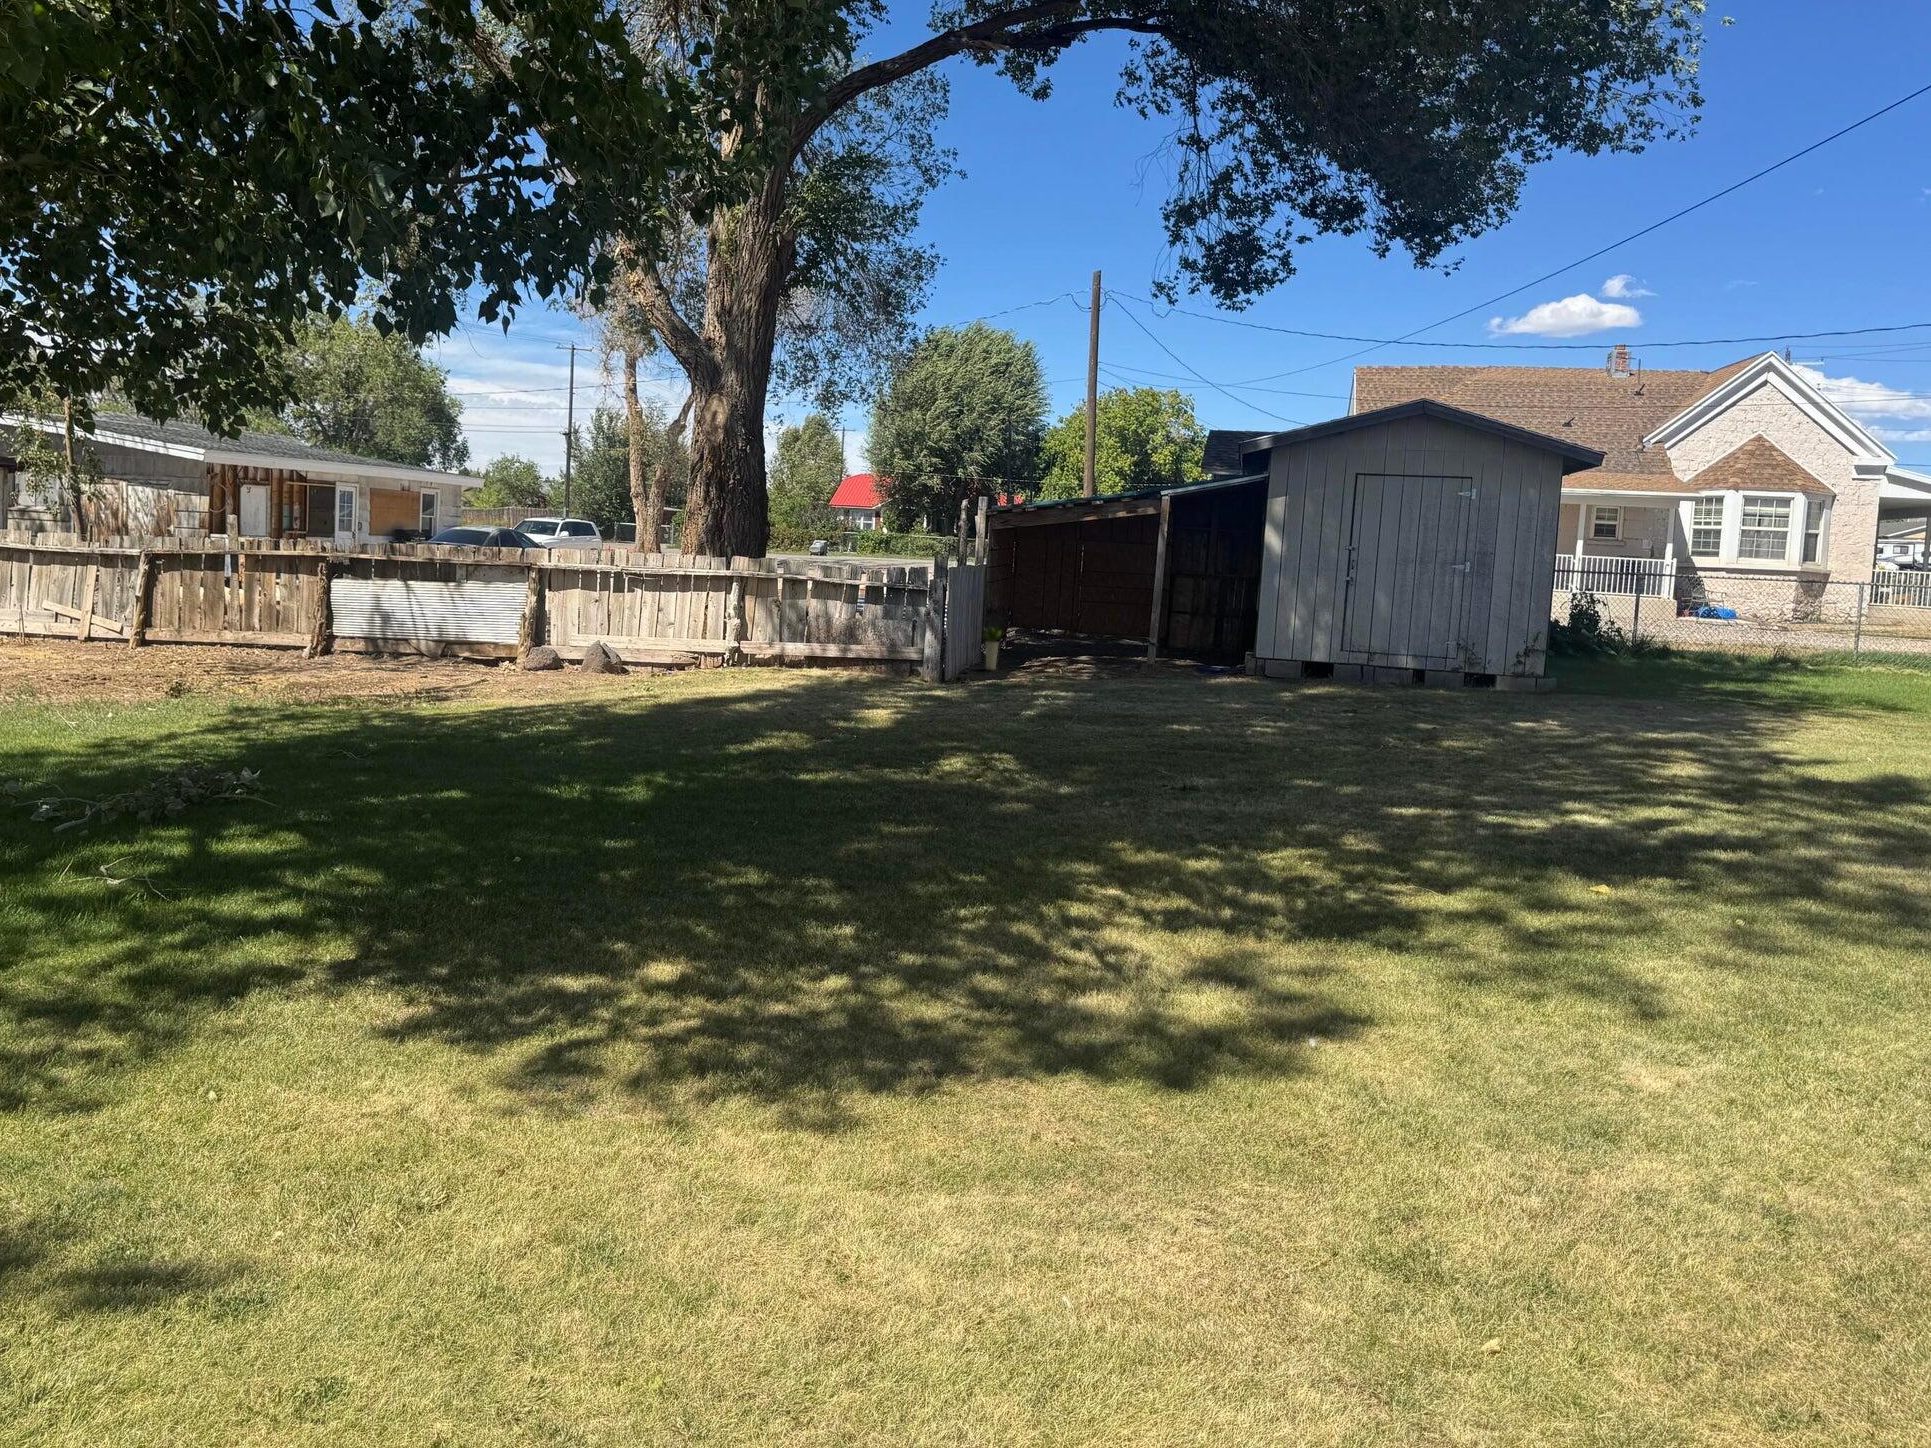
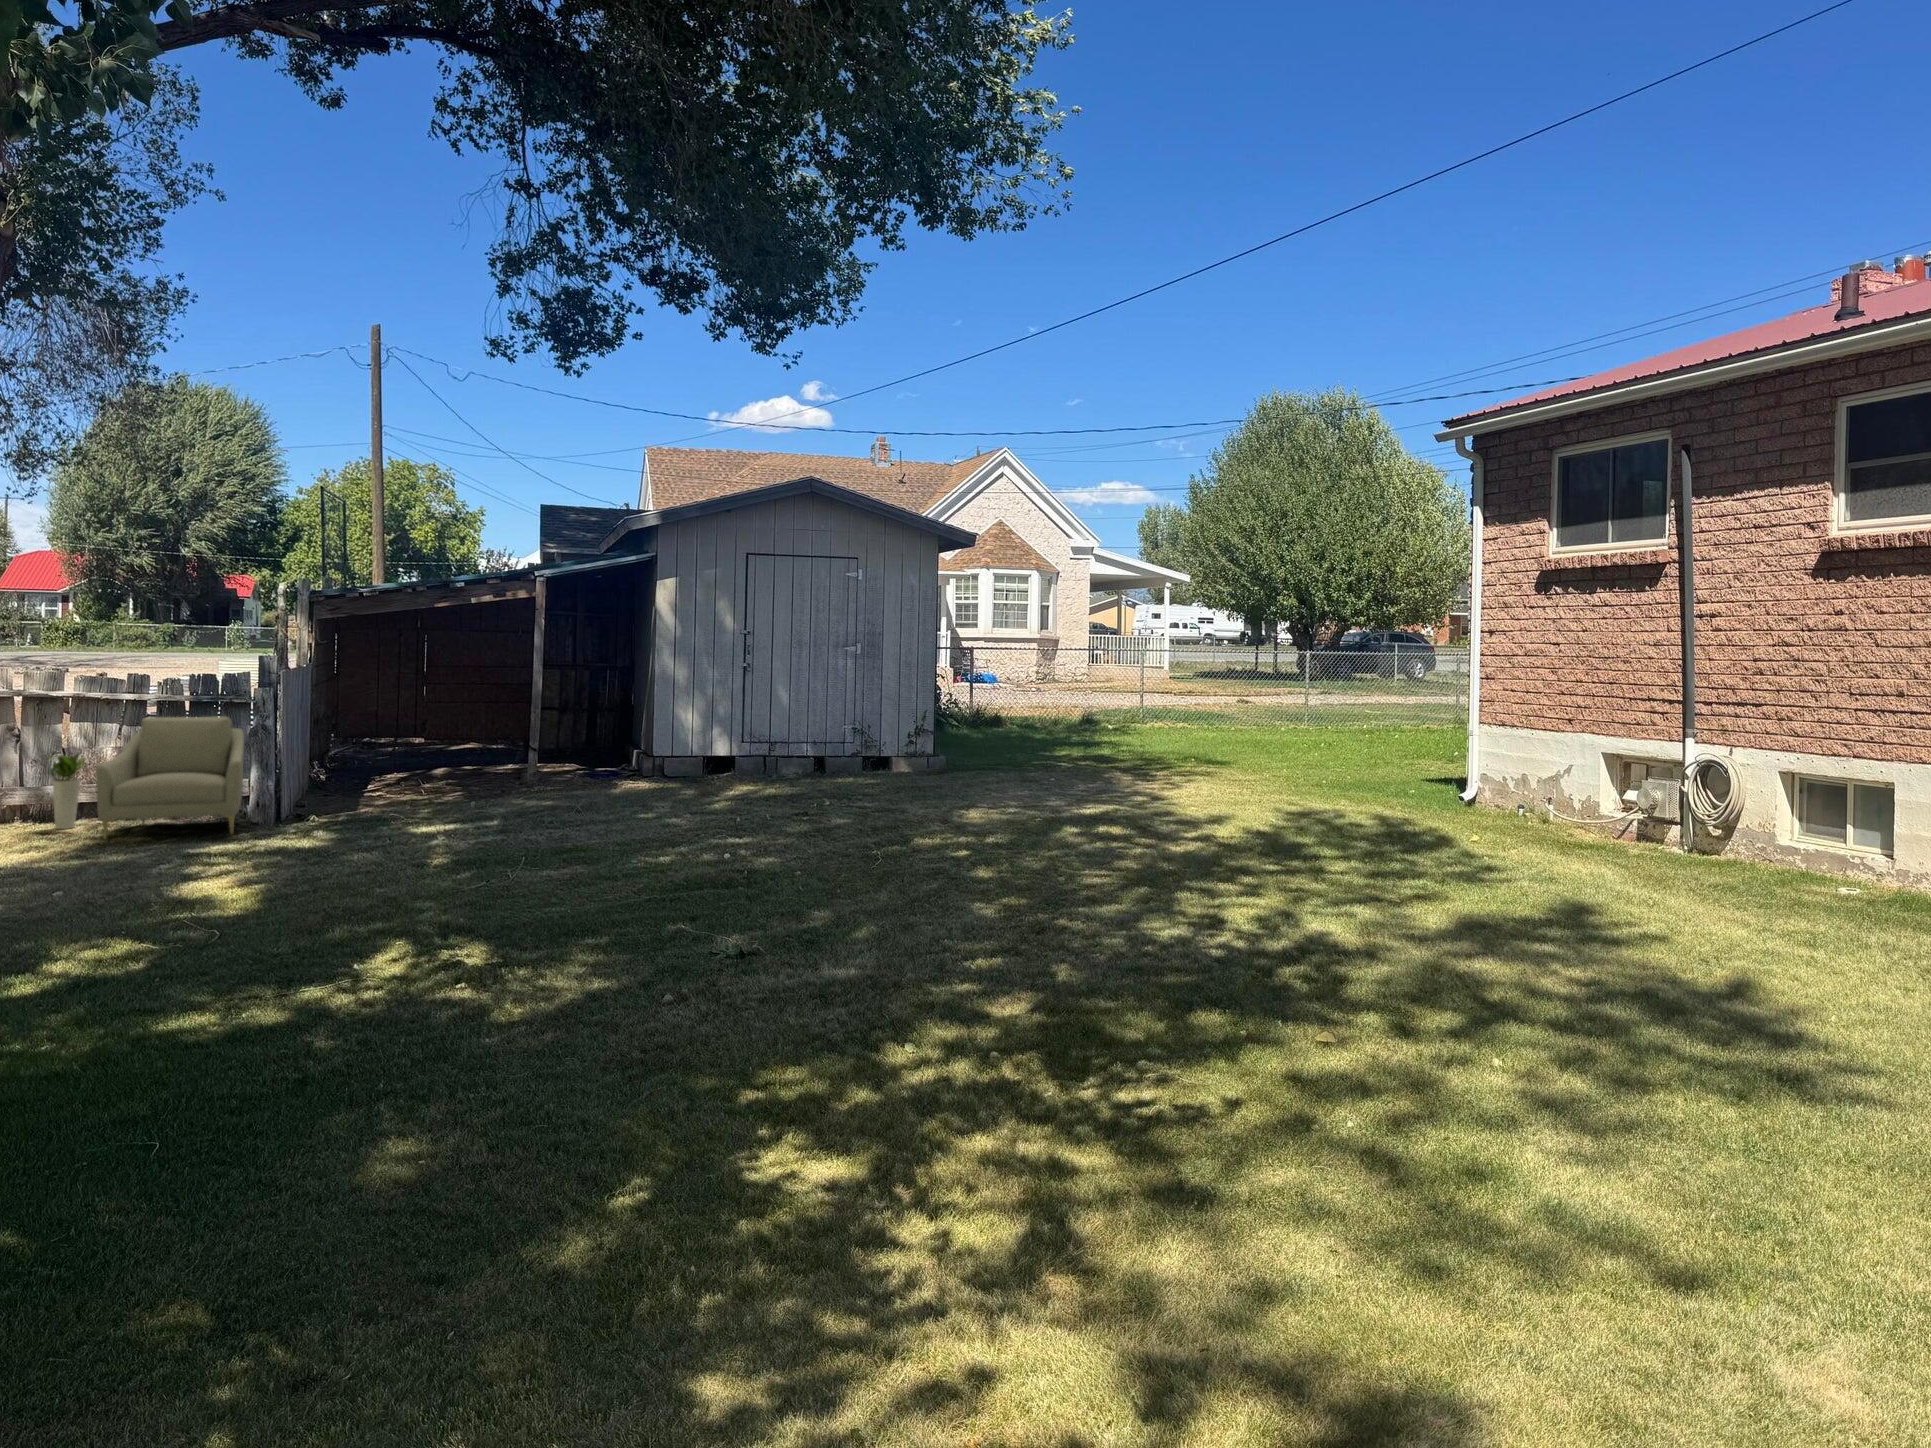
chair: none [1014,609,1087,680] -> present [95,717,244,840]

